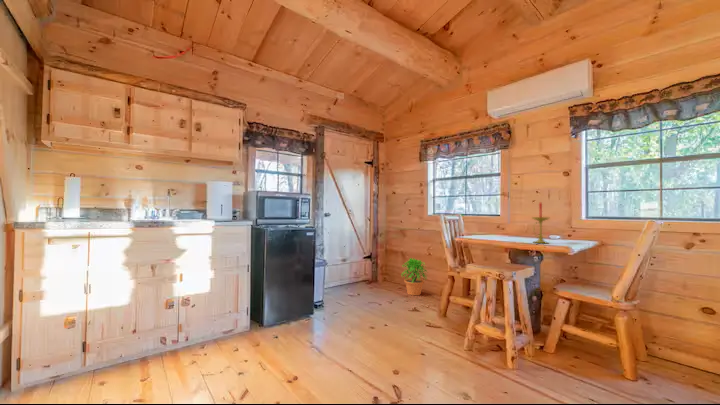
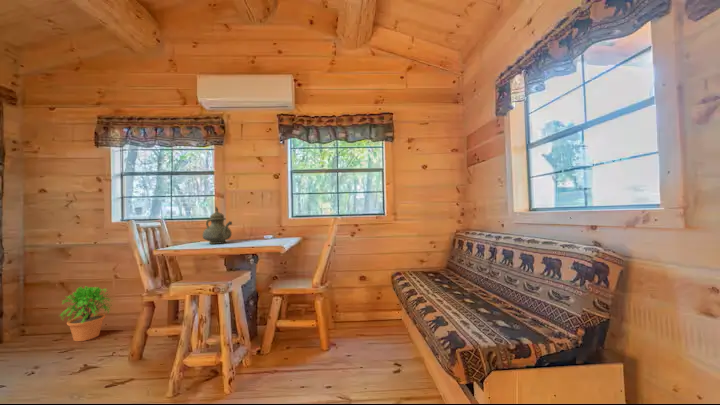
candle: present [533,203,549,243] -> none [248,202,266,245]
teapot: none [491,205,517,238] -> present [203,207,232,244]

